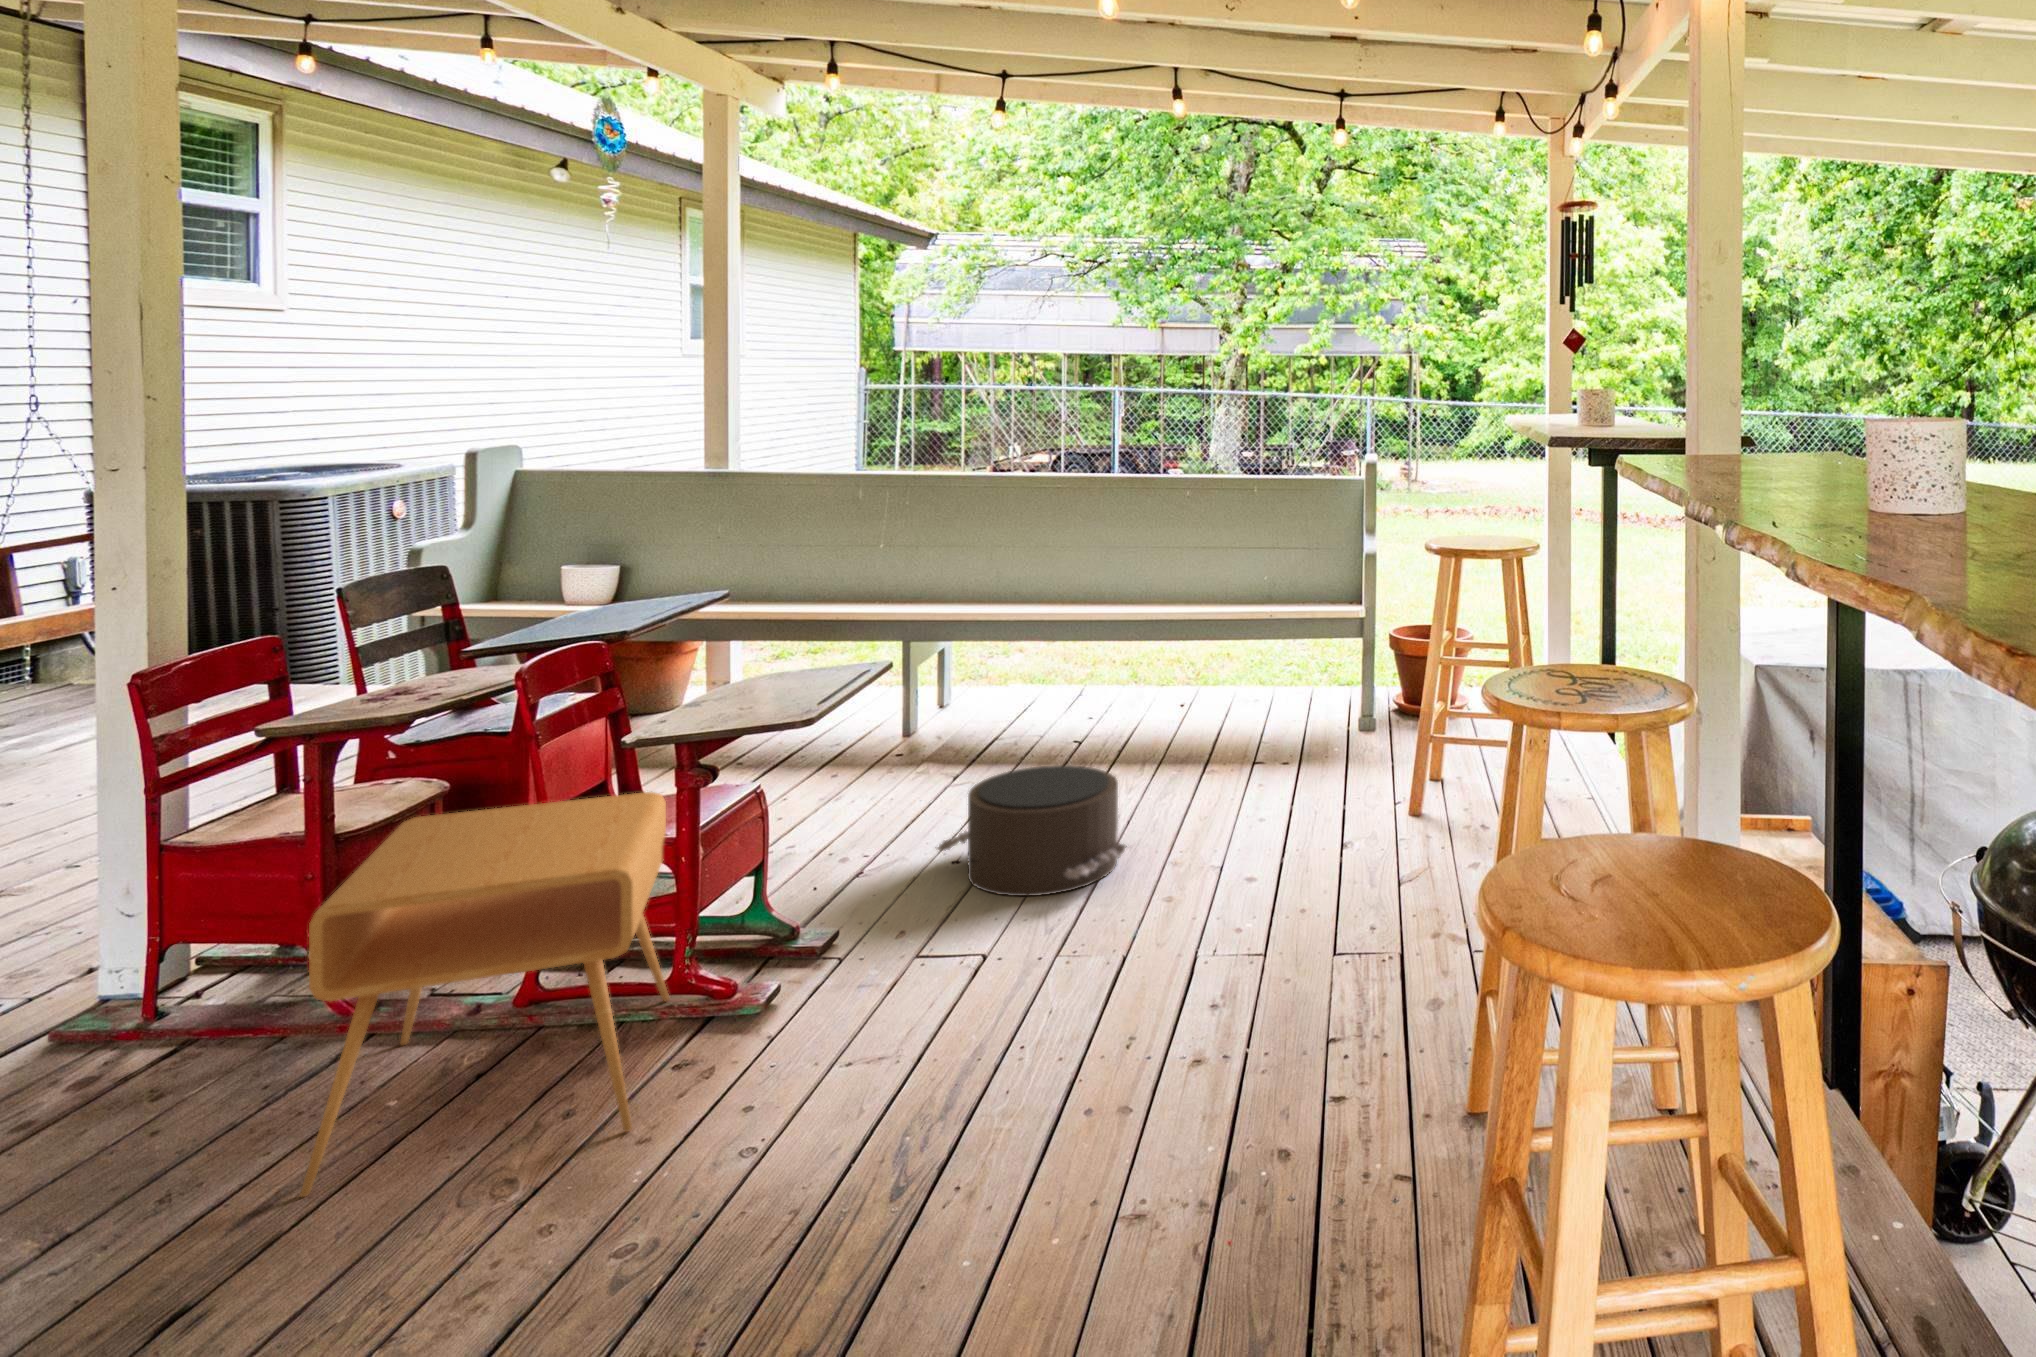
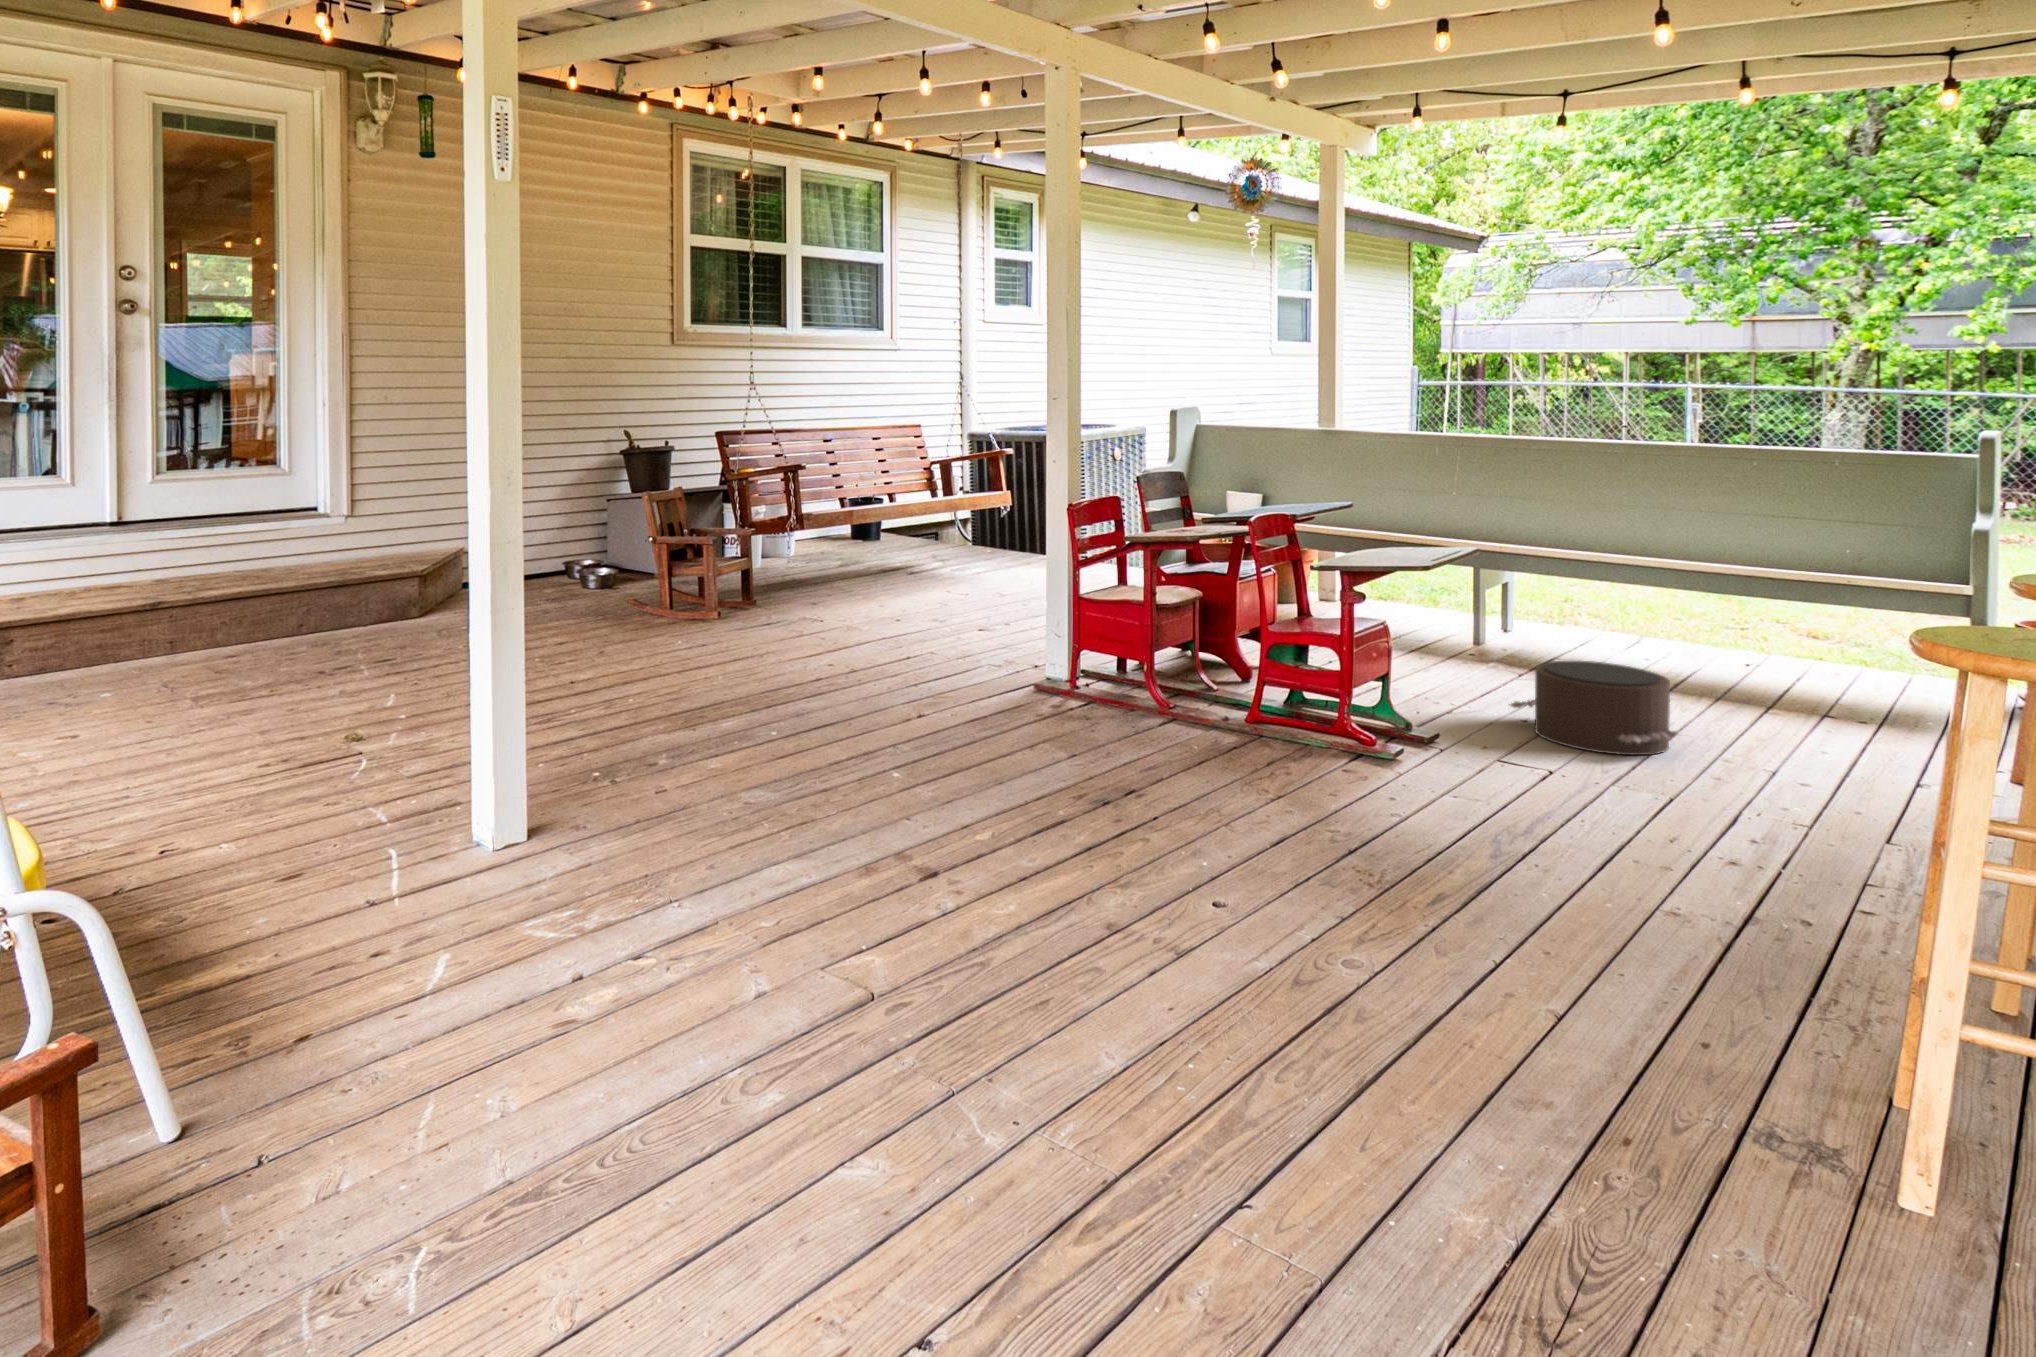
side table: present [300,792,669,1197] -> none [1164,596,1332,789]

